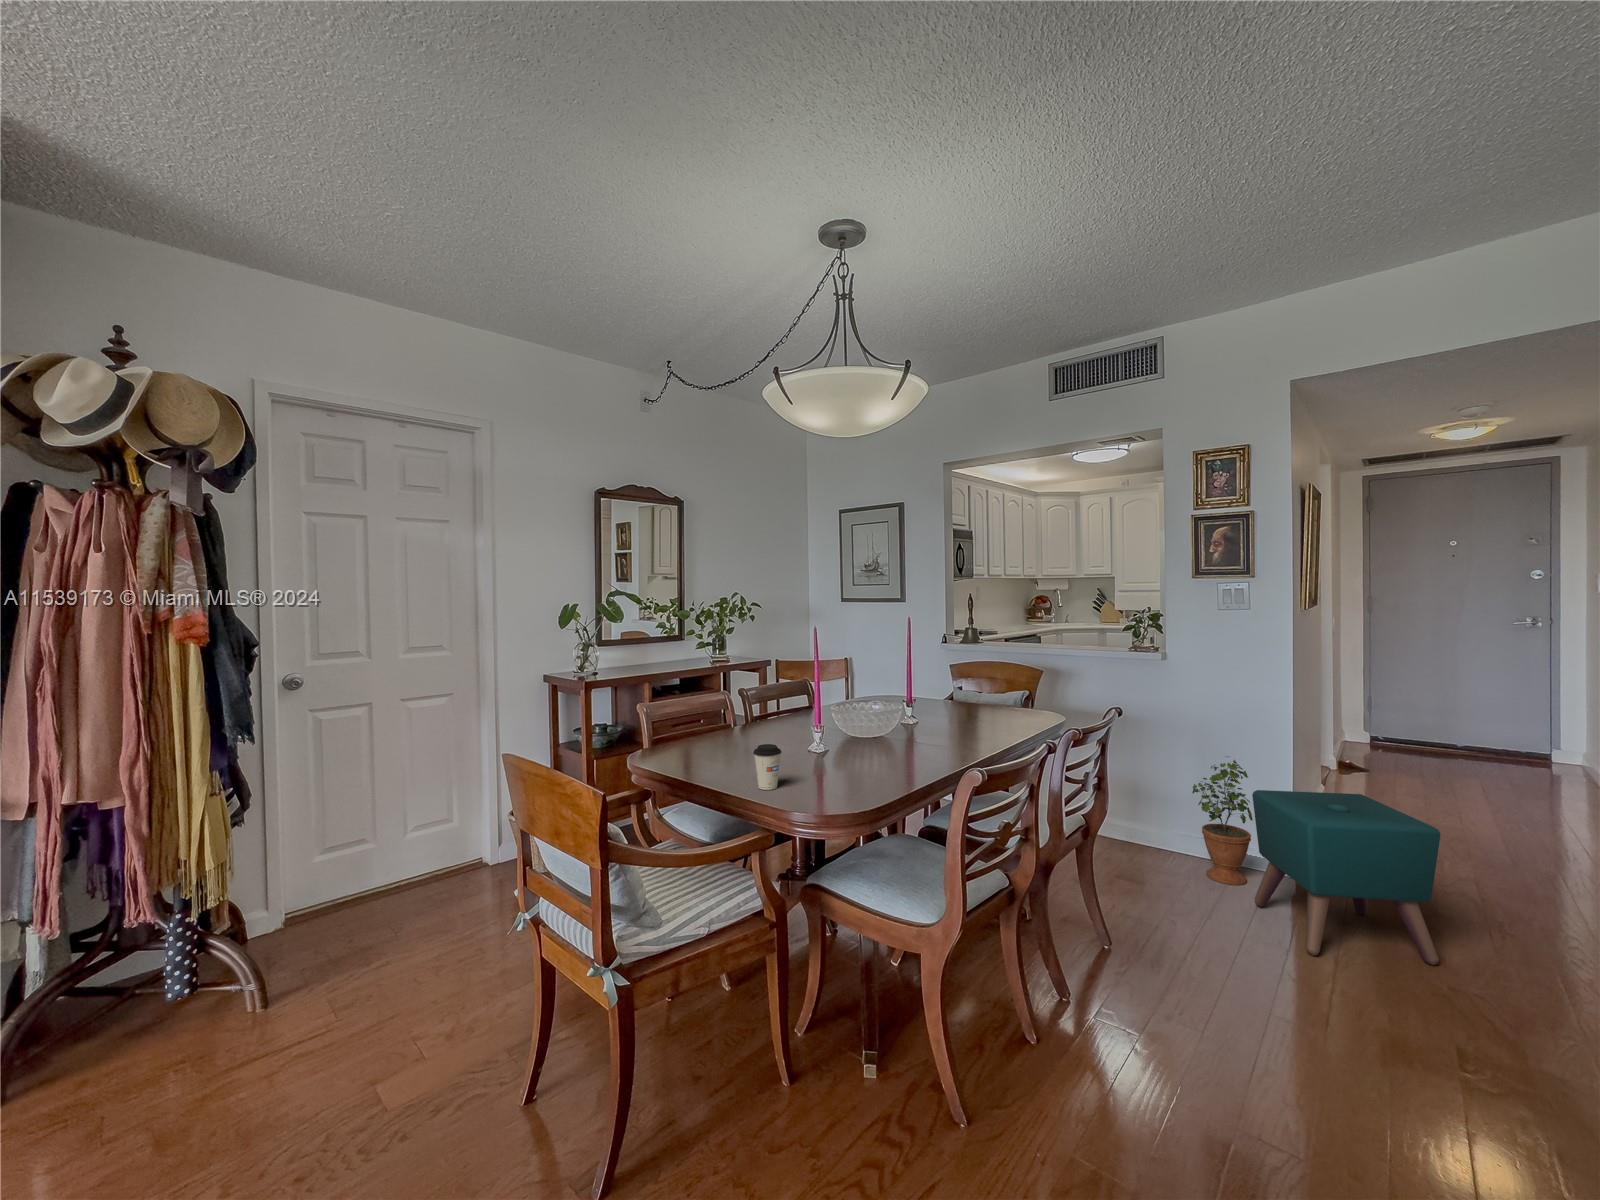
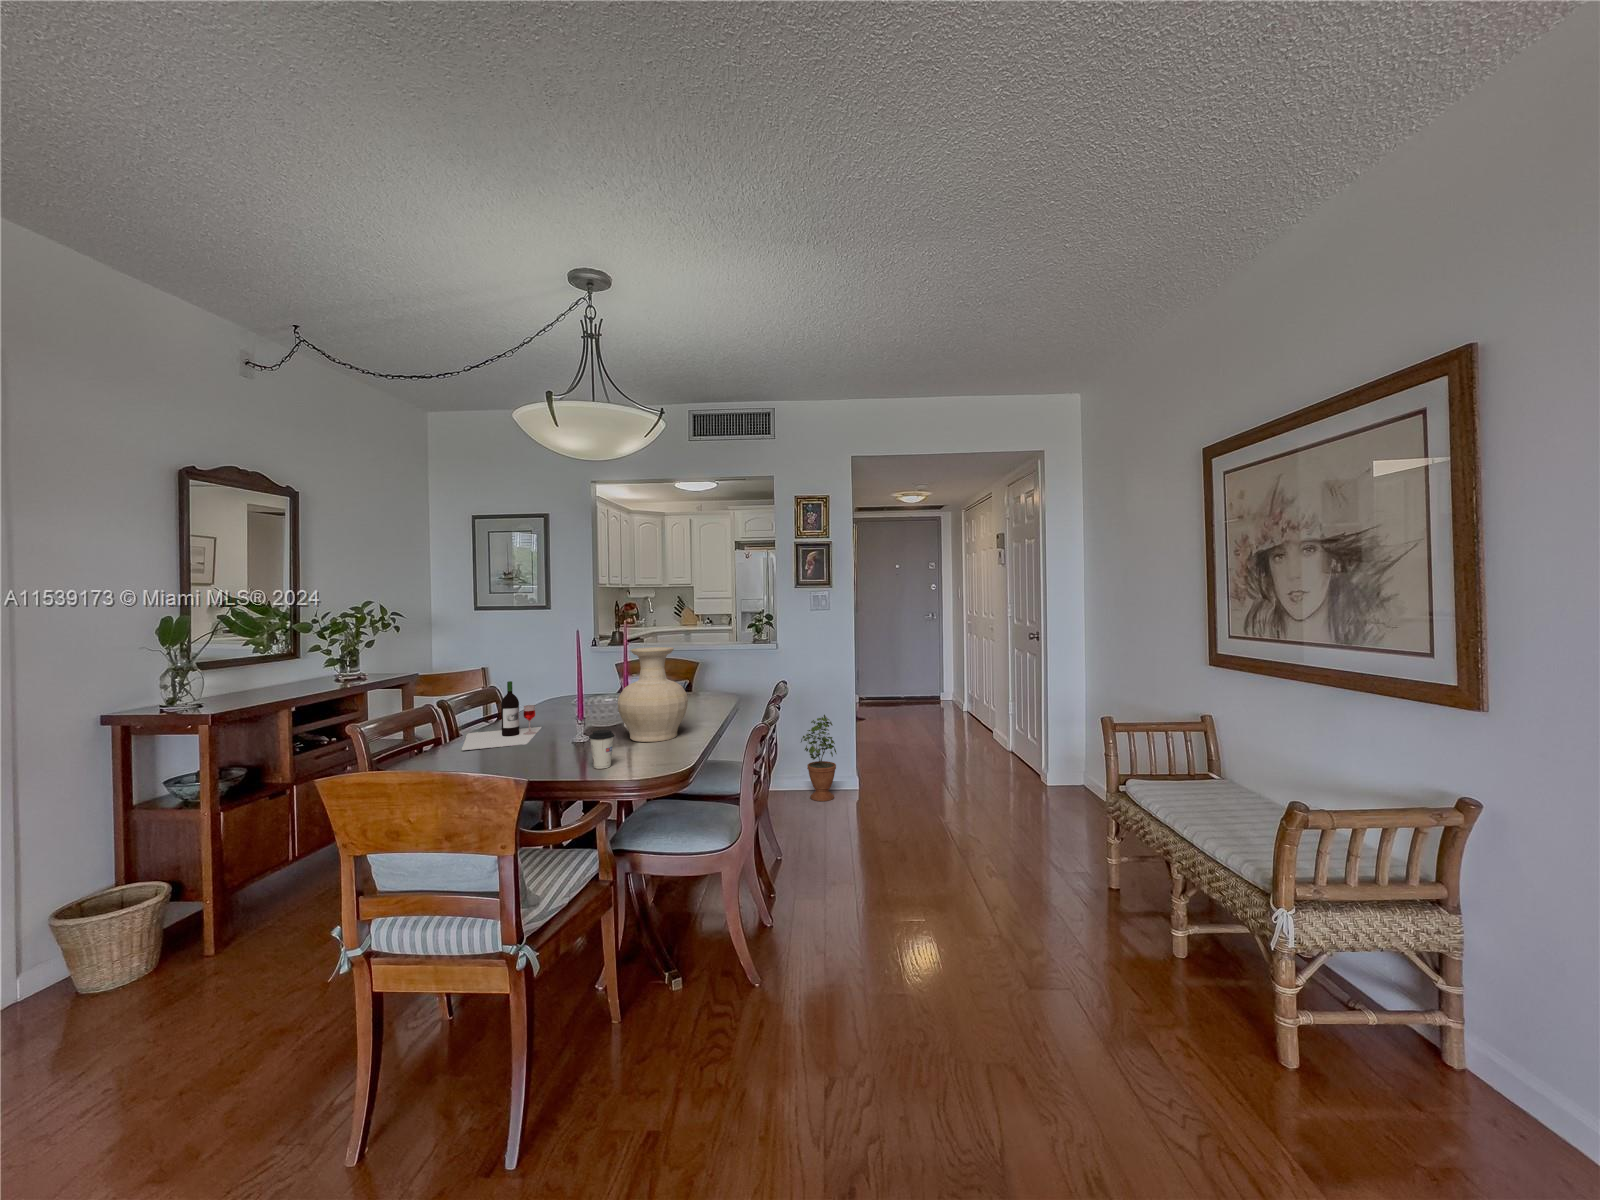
vase: none [831,651,915,767] -> present [618,647,688,742]
wine bottle: none [706,676,817,746] -> present [462,681,541,750]
ottoman: present [1252,790,1440,965] -> none [843,724,937,827]

